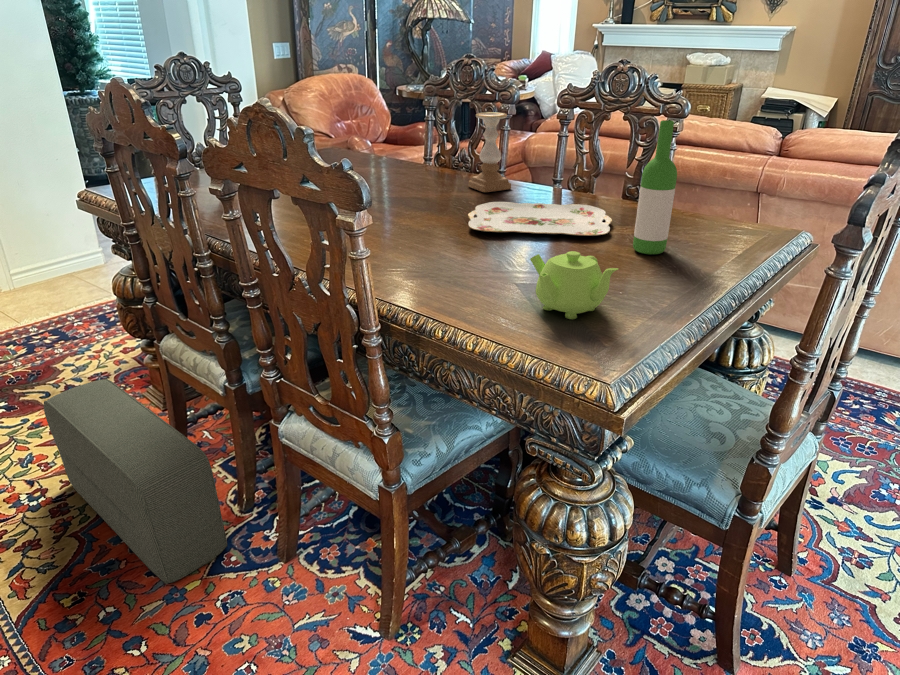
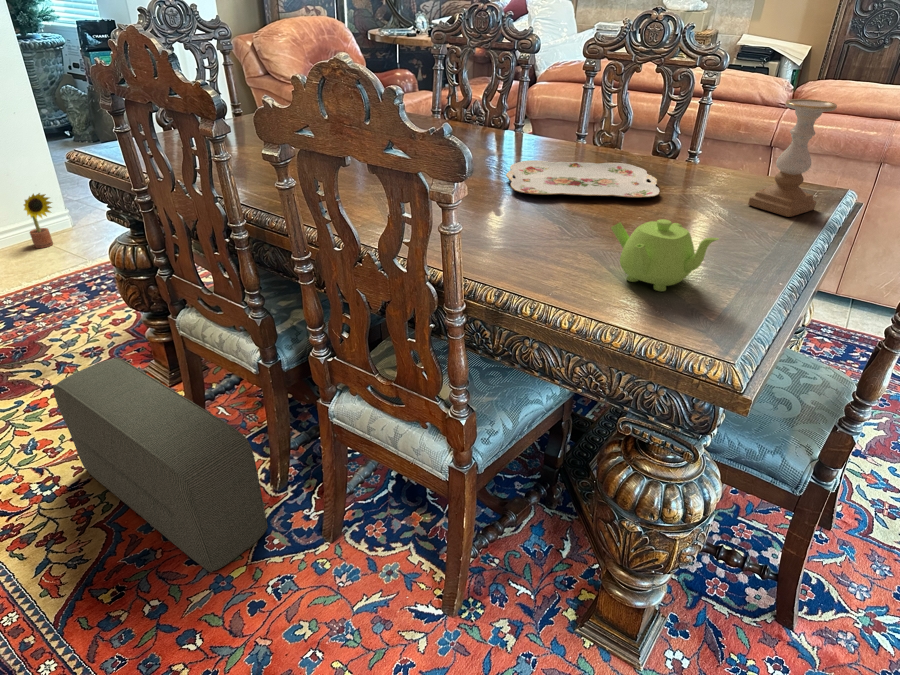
candle holder: present [468,112,511,192] -> present [748,99,837,217]
wine bottle: present [633,120,677,254] -> none [690,75,745,217]
decorative plant: none [58,231,86,282] -> present [24,193,53,248]

